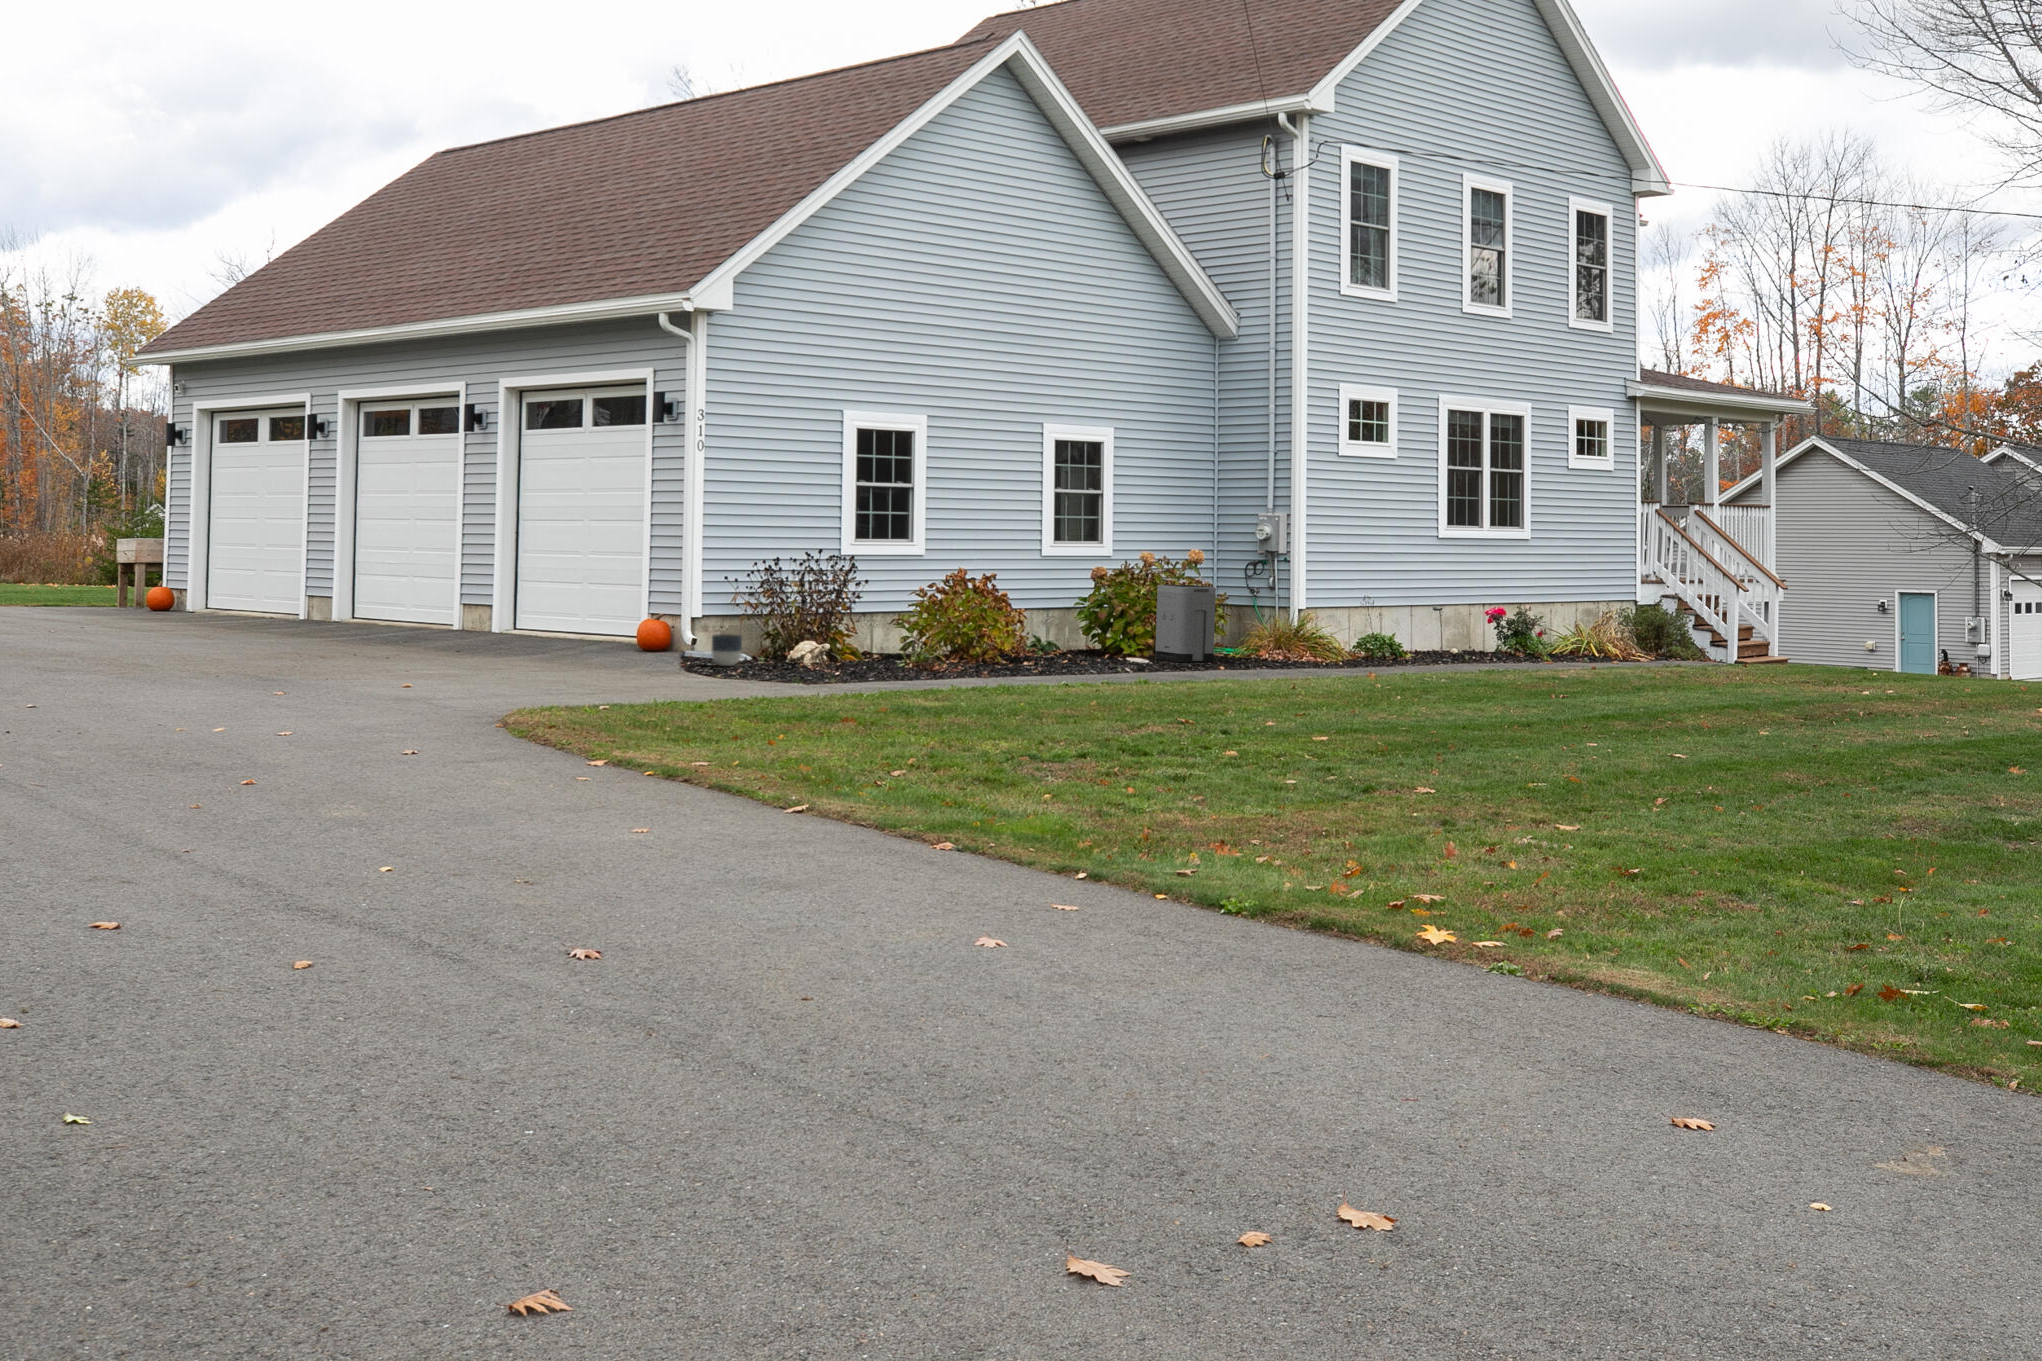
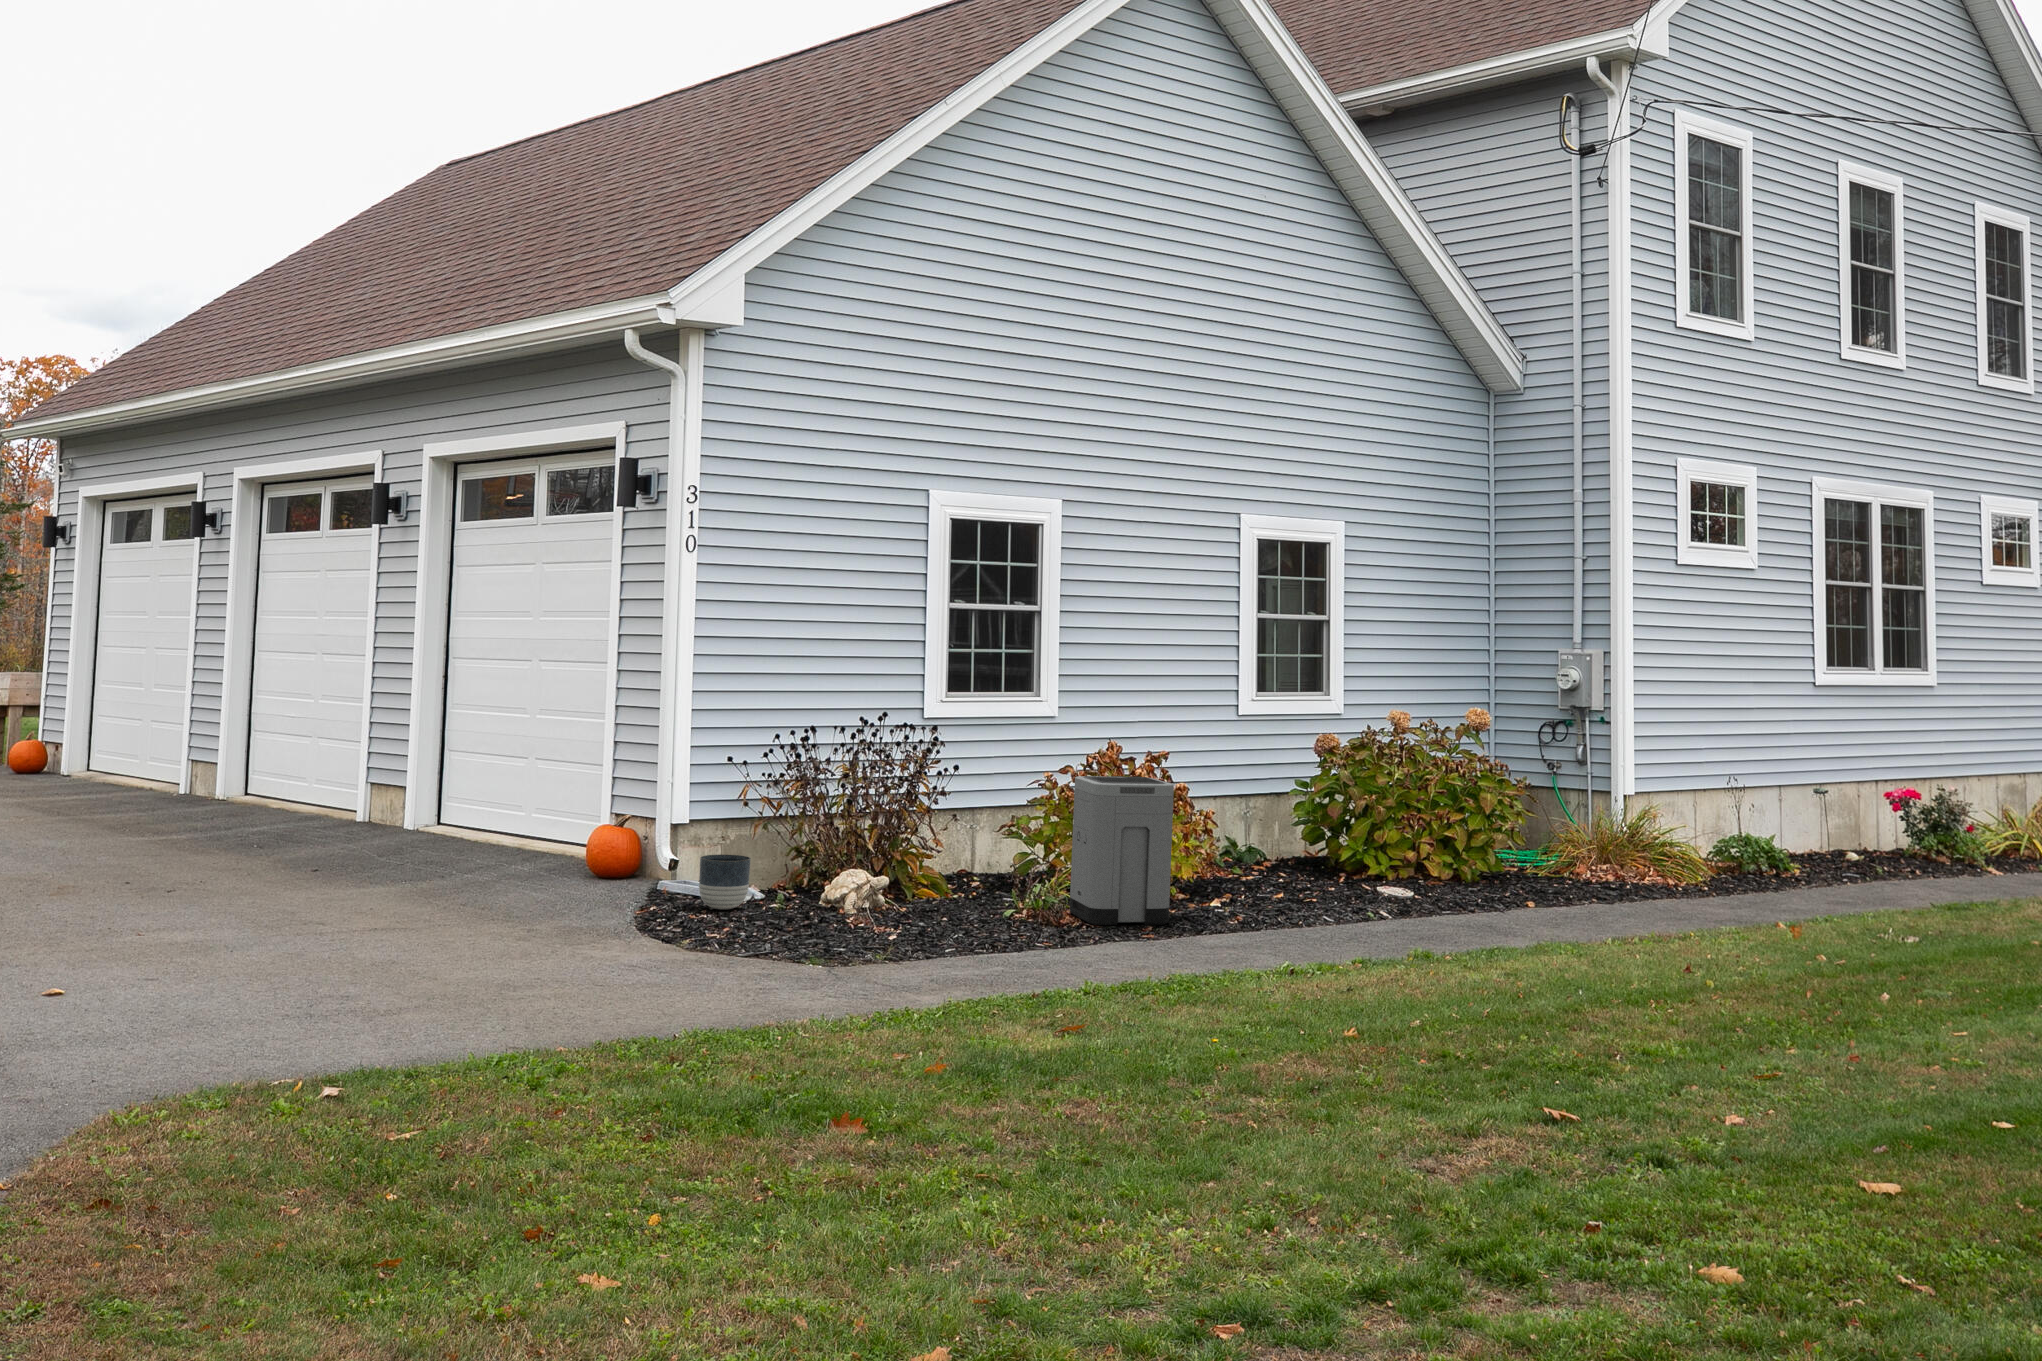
trash can: present [1155,585,1216,663] -> present [1070,776,1174,925]

